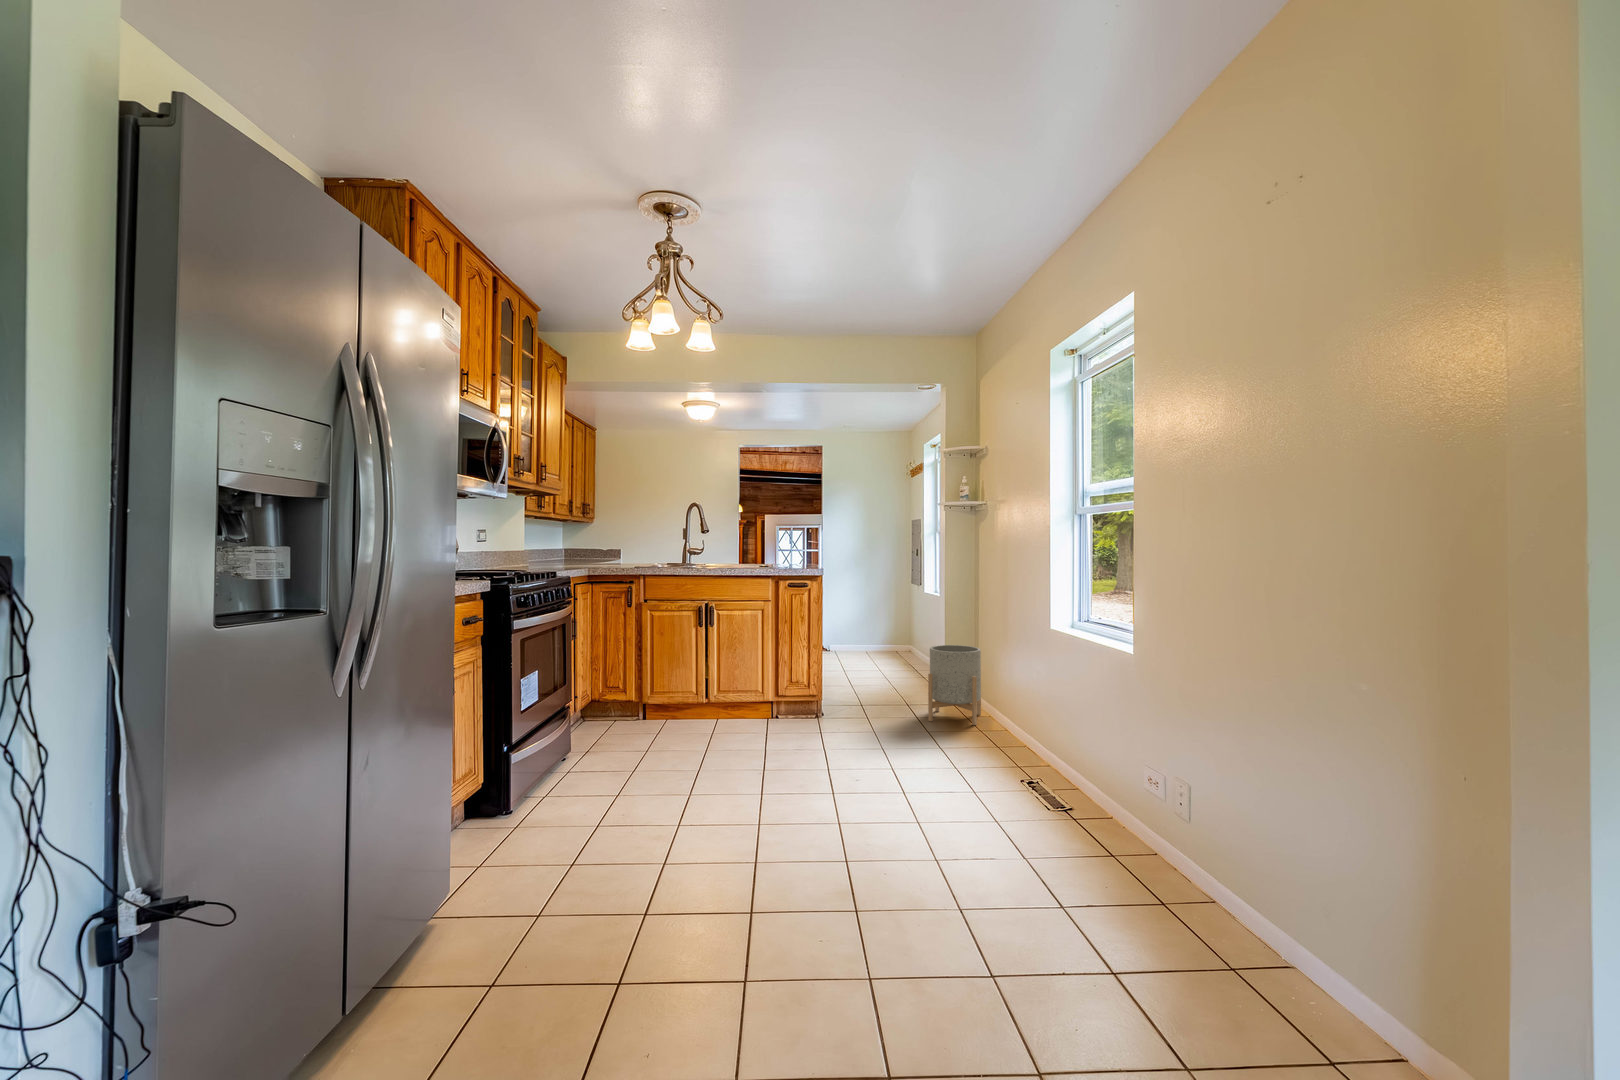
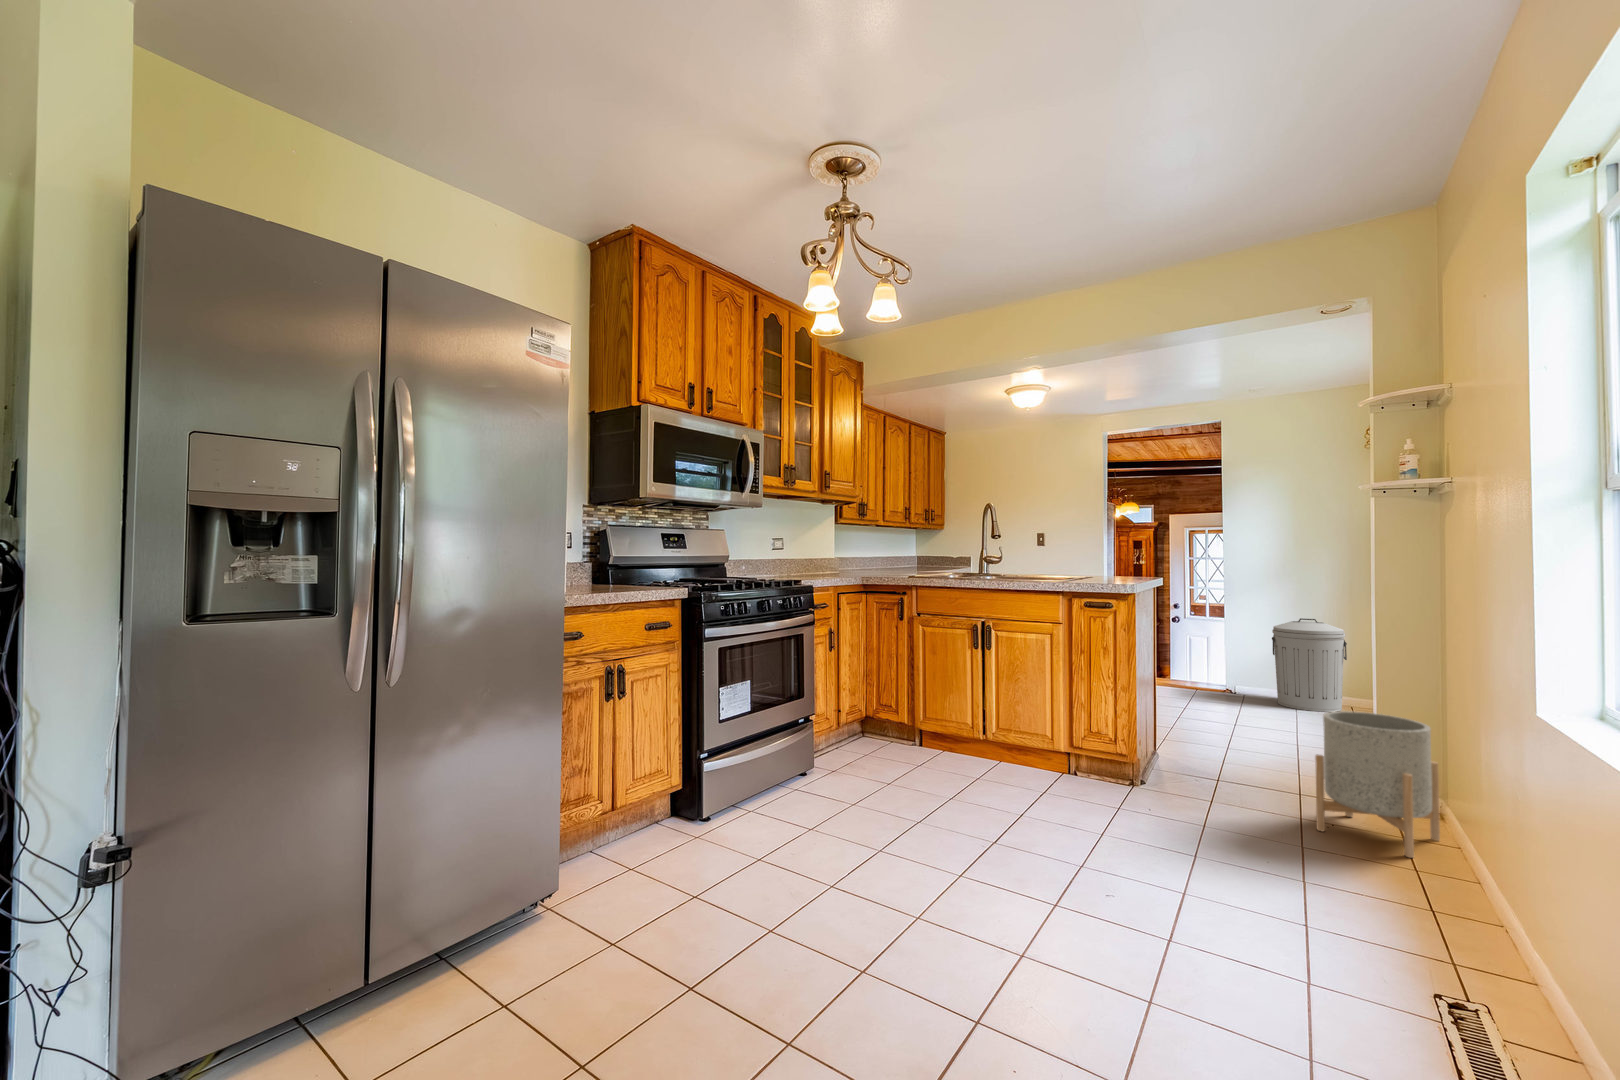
trash can: none [852,593,895,657] -> present [1272,618,1347,712]

